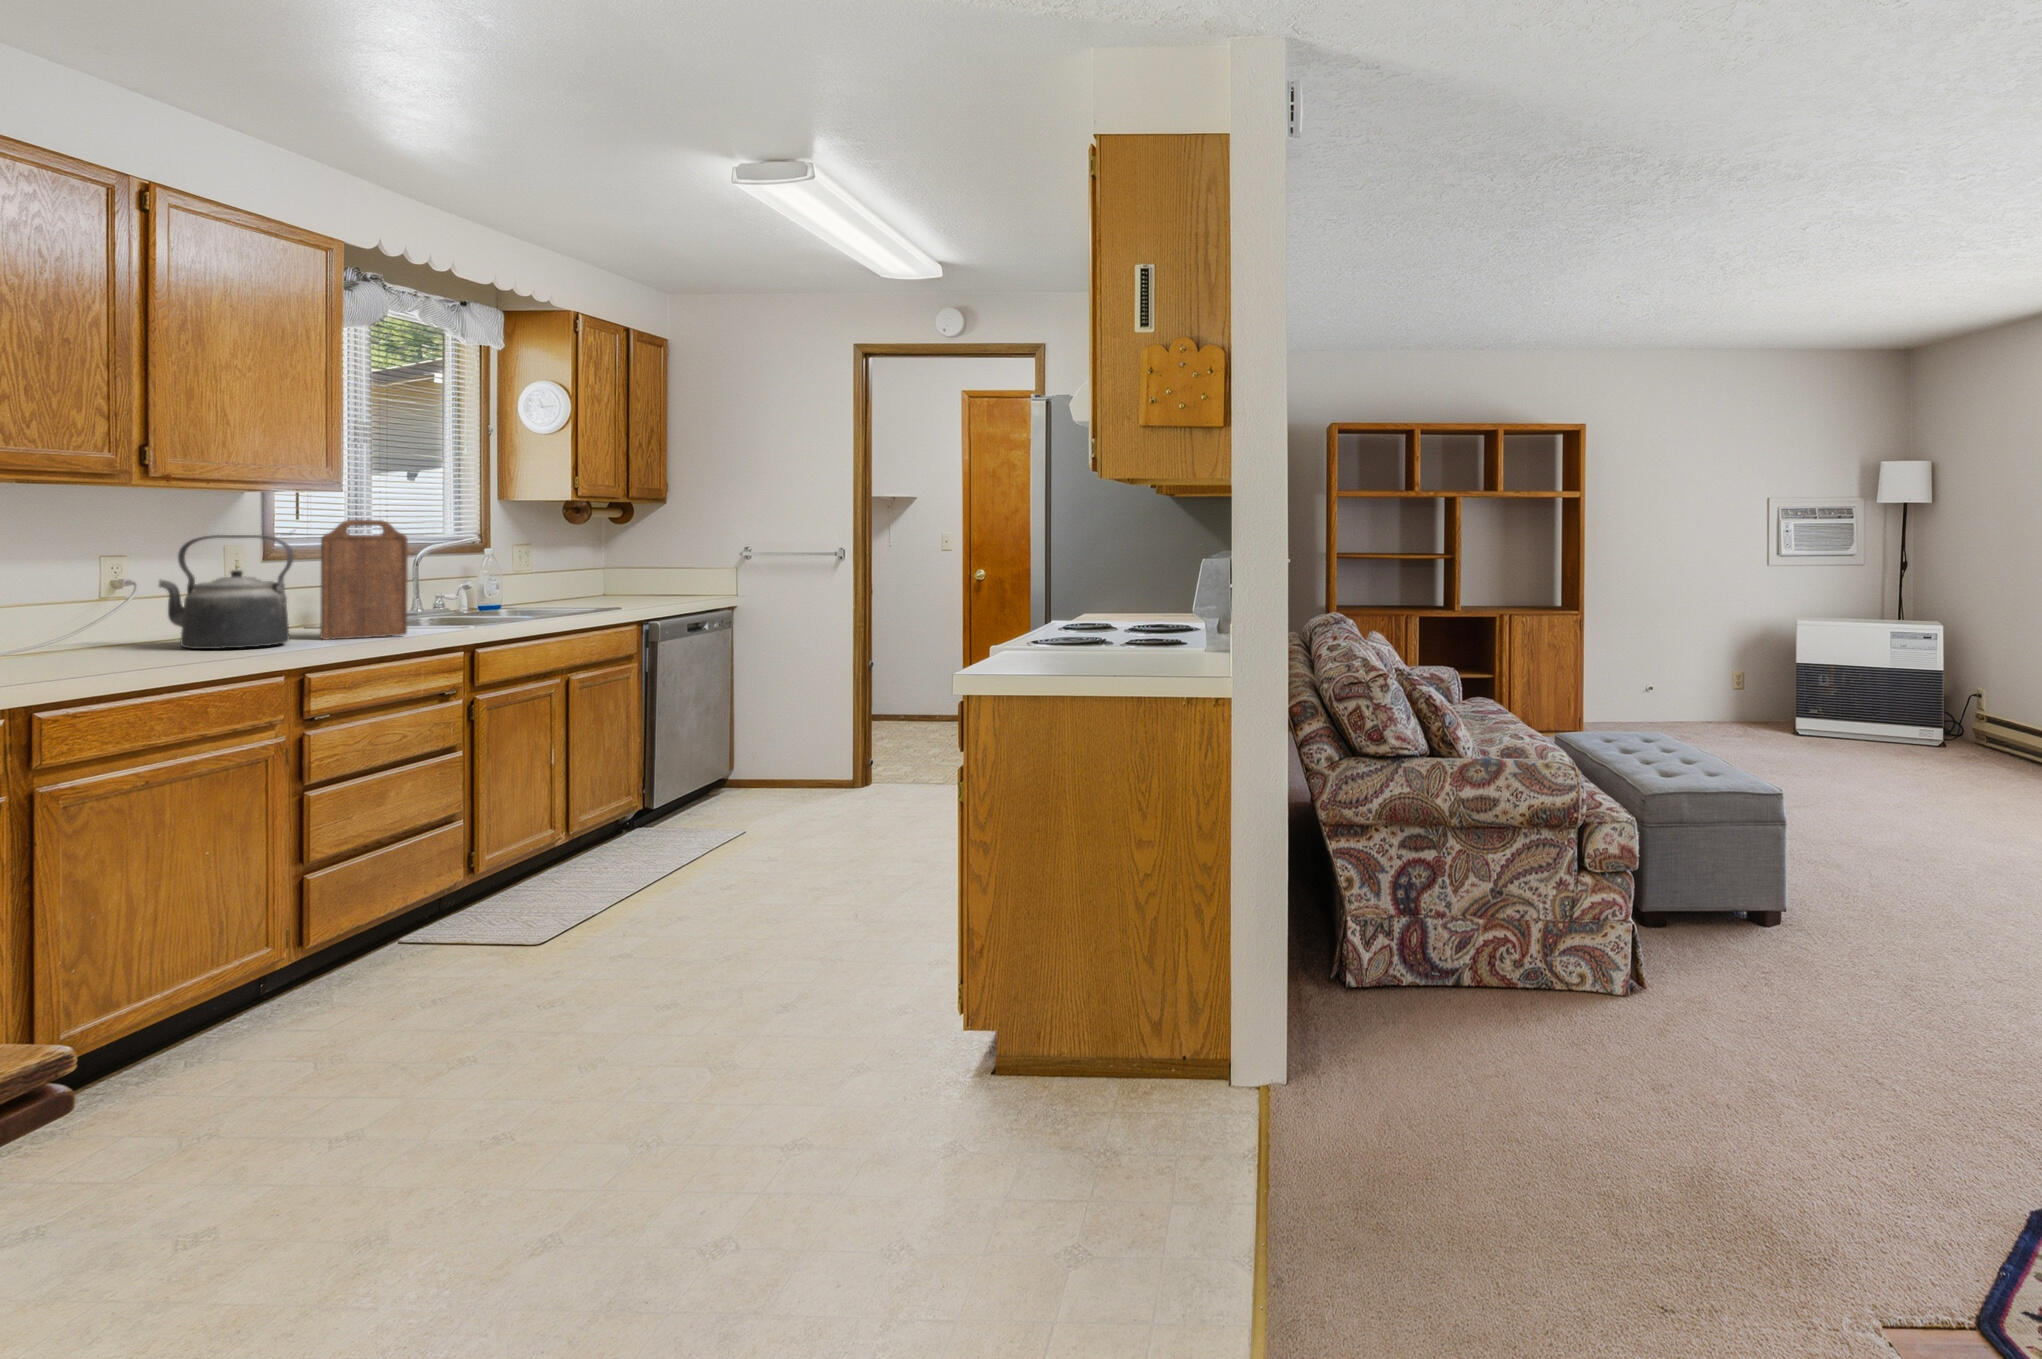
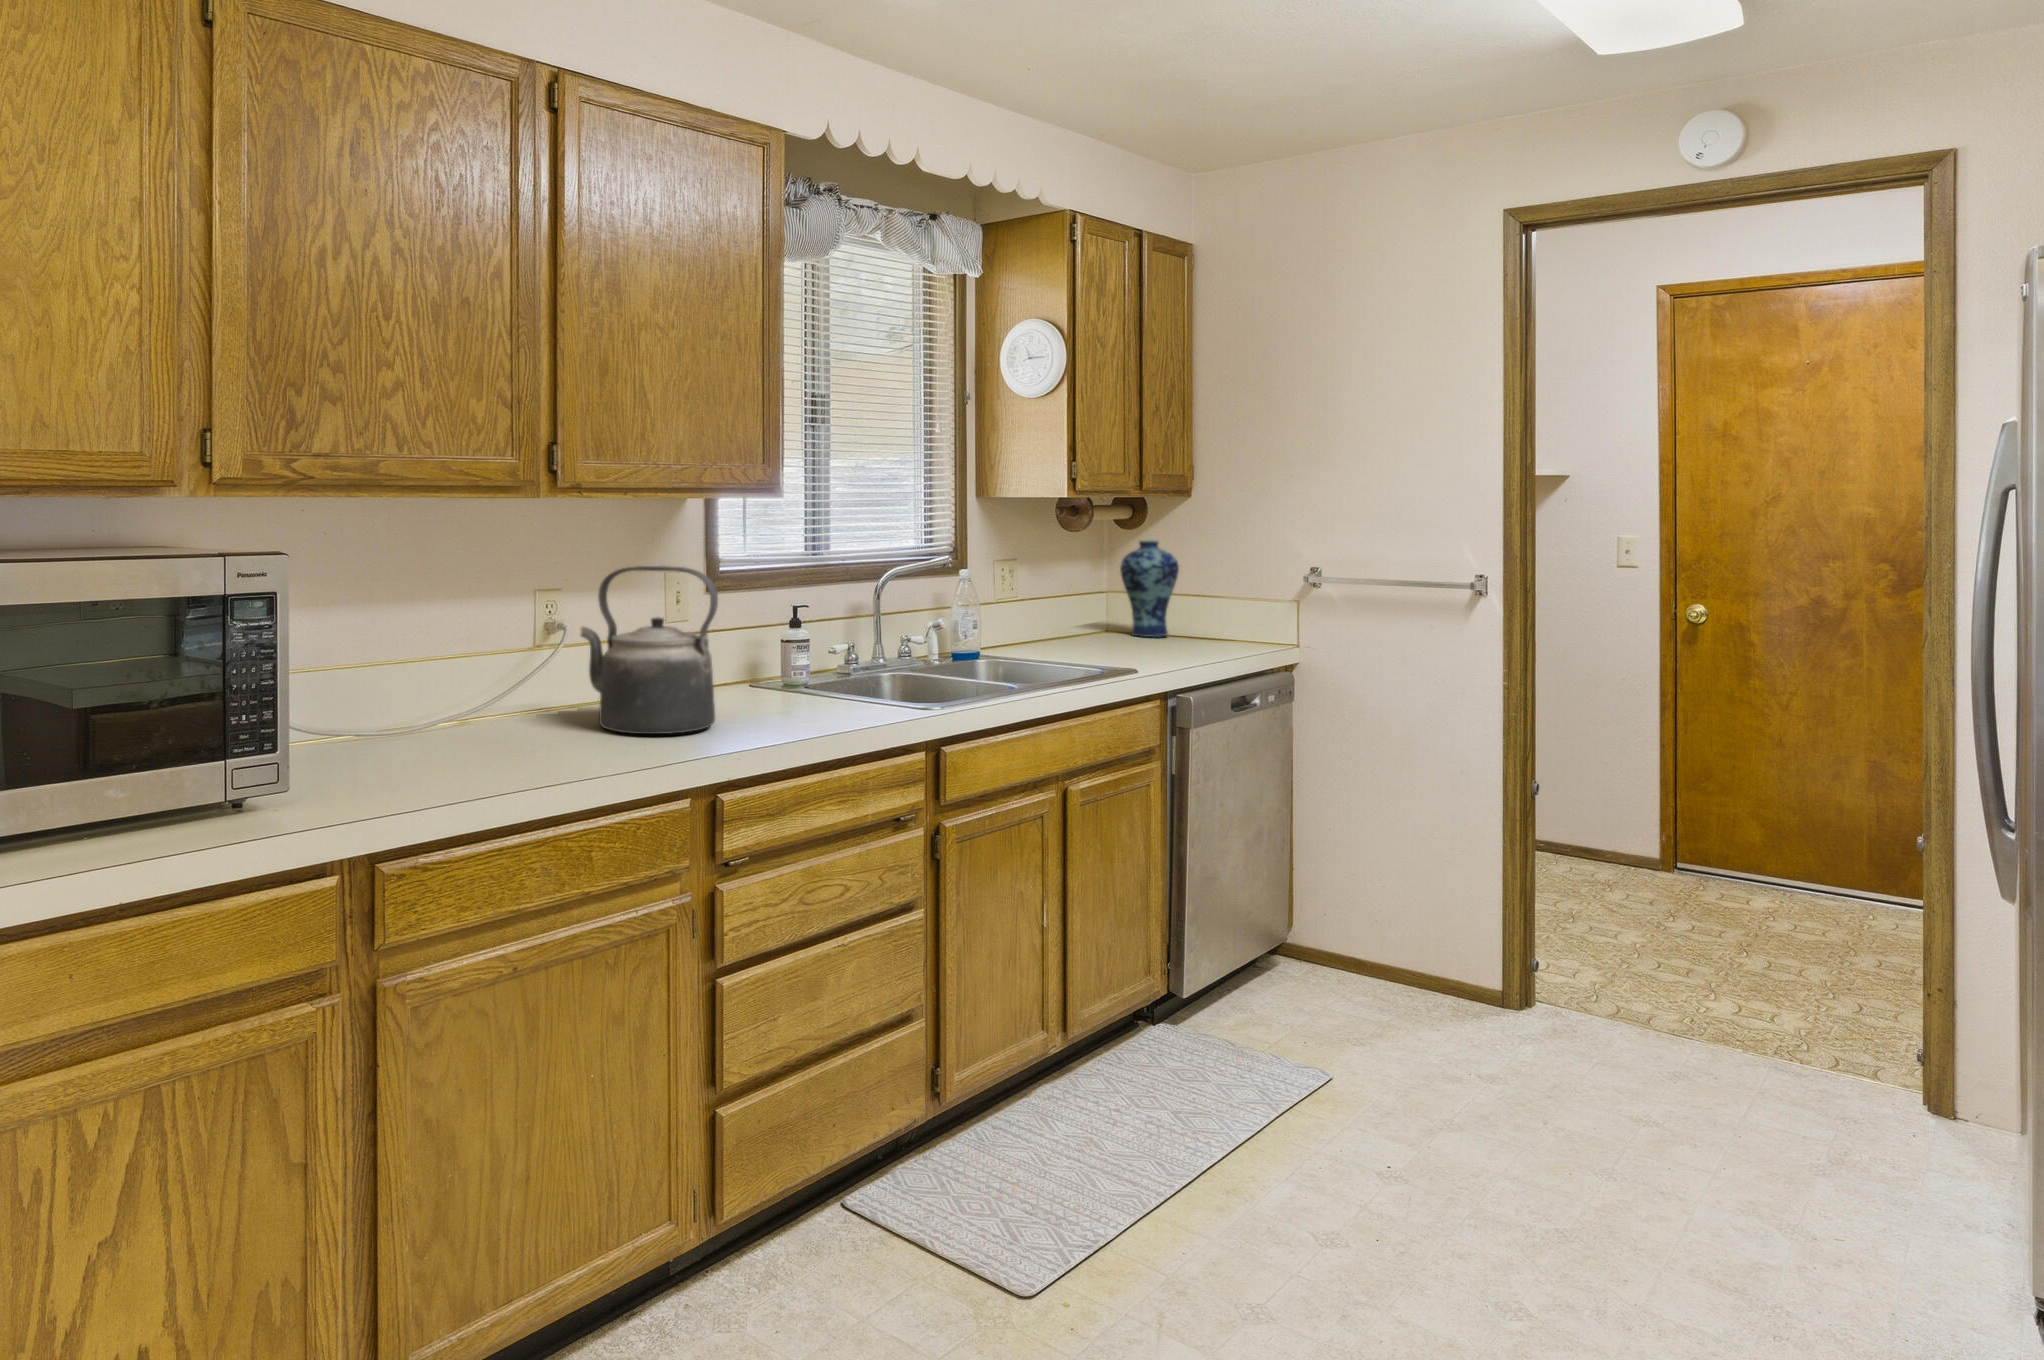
cutting board: present [320,520,408,640] -> none [754,542,857,720]
vase: none [614,532,658,596] -> present [1120,540,1179,637]

